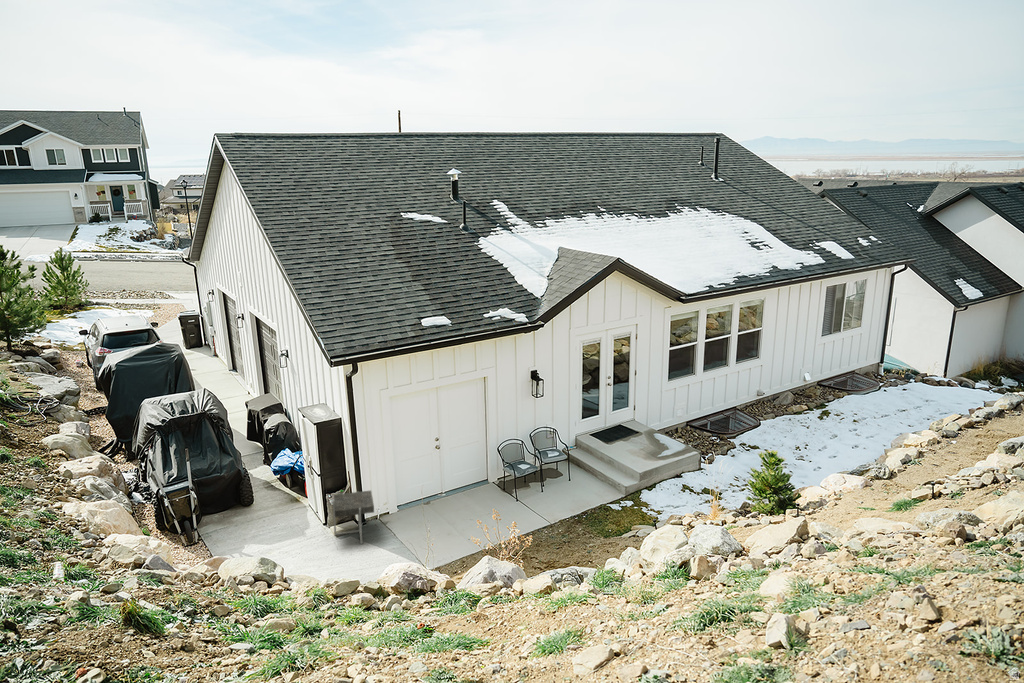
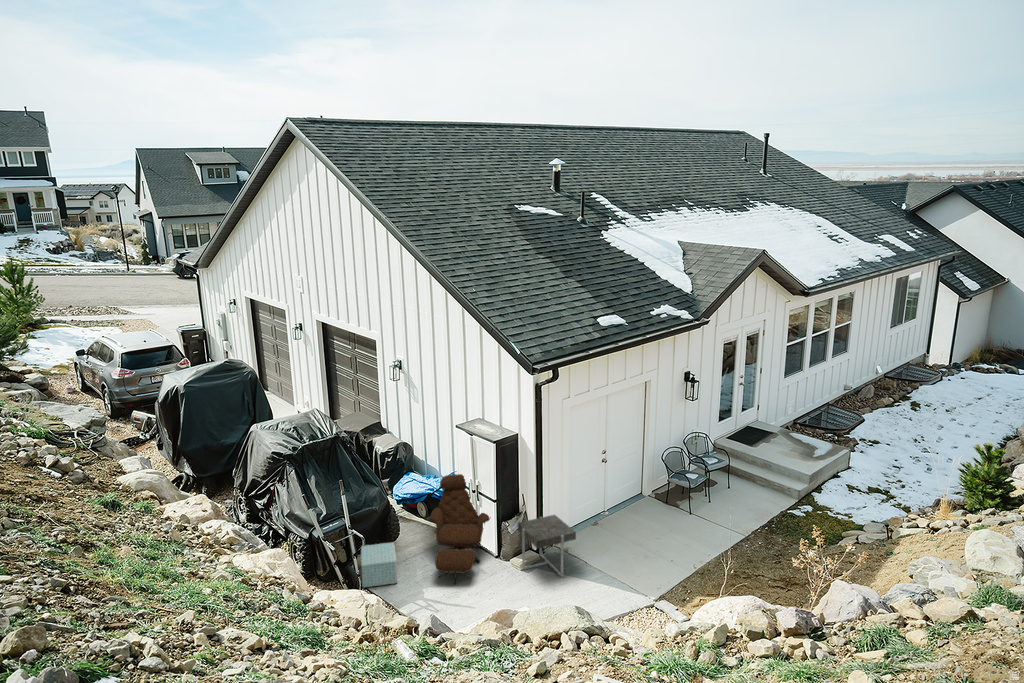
lounge chair: none [256,451,321,542] -> present [430,474,491,584]
storage box: none [196,504,238,539] -> present [361,542,398,587]

